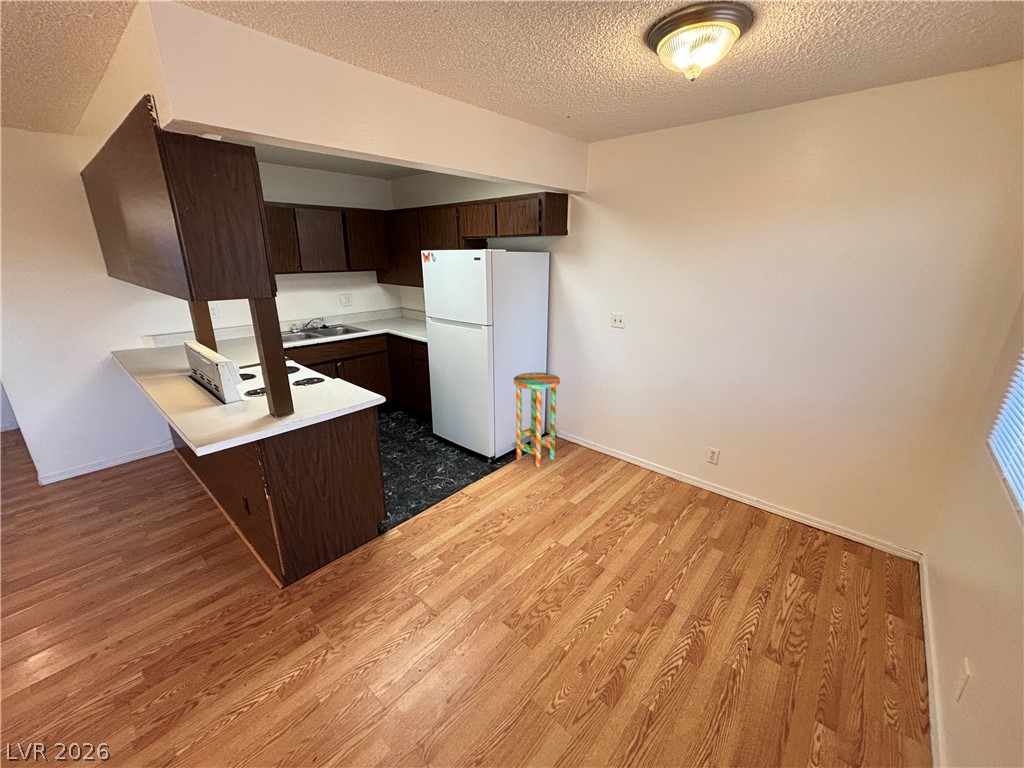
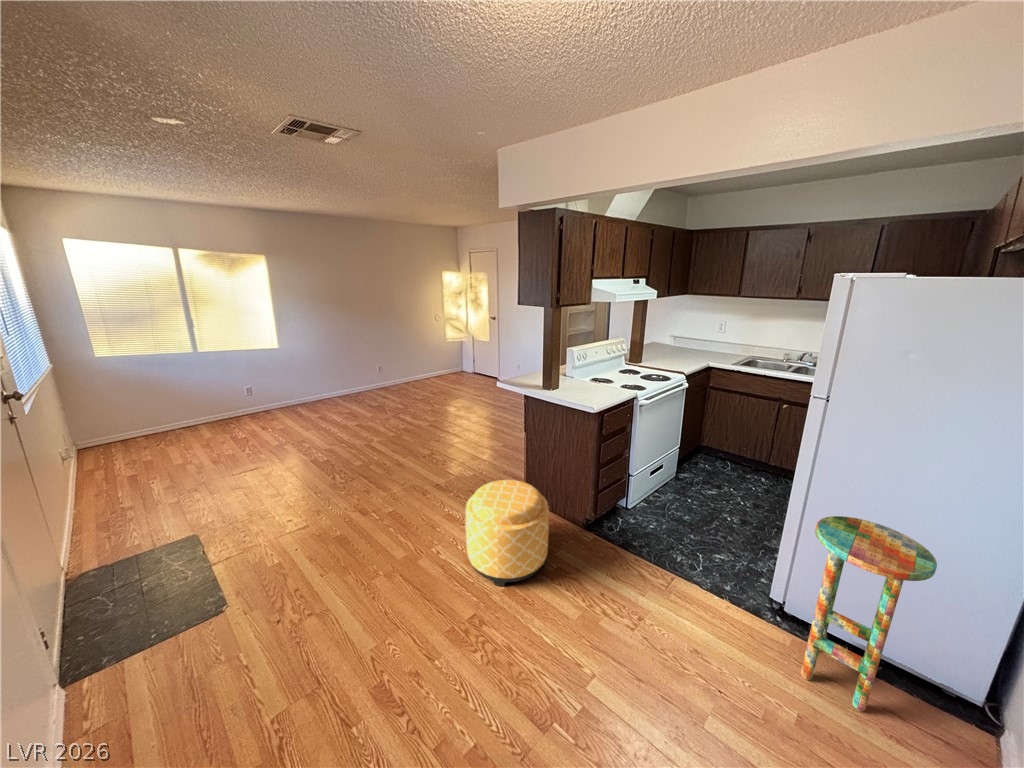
ottoman: none [353,500,465,641] -> present [466,480,549,586]

